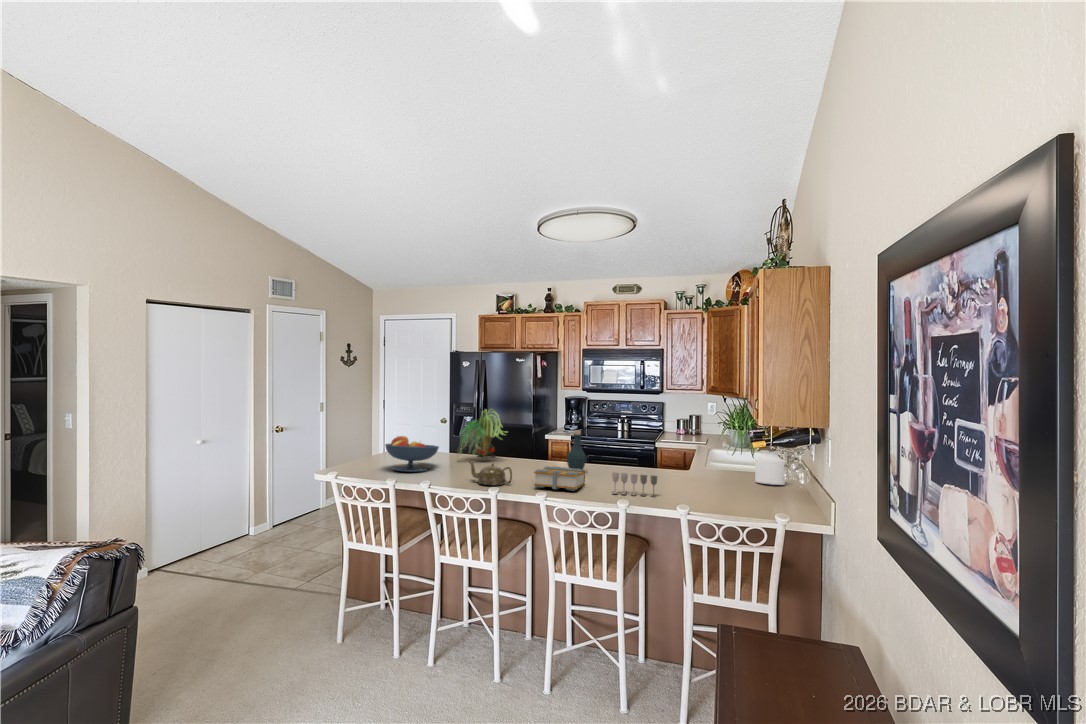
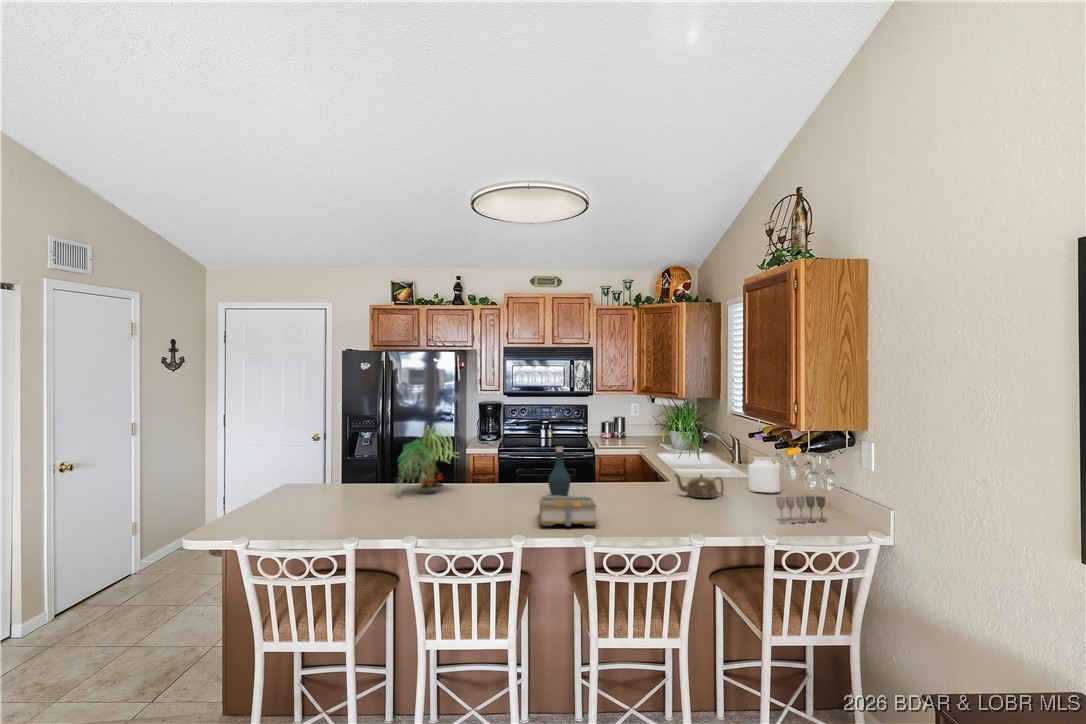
fruit bowl: present [385,436,439,472] -> none [303,470,381,521]
teapot: present [469,461,512,485] -> present [675,474,724,498]
wine glass: present [612,473,657,497] -> present [776,496,825,523]

